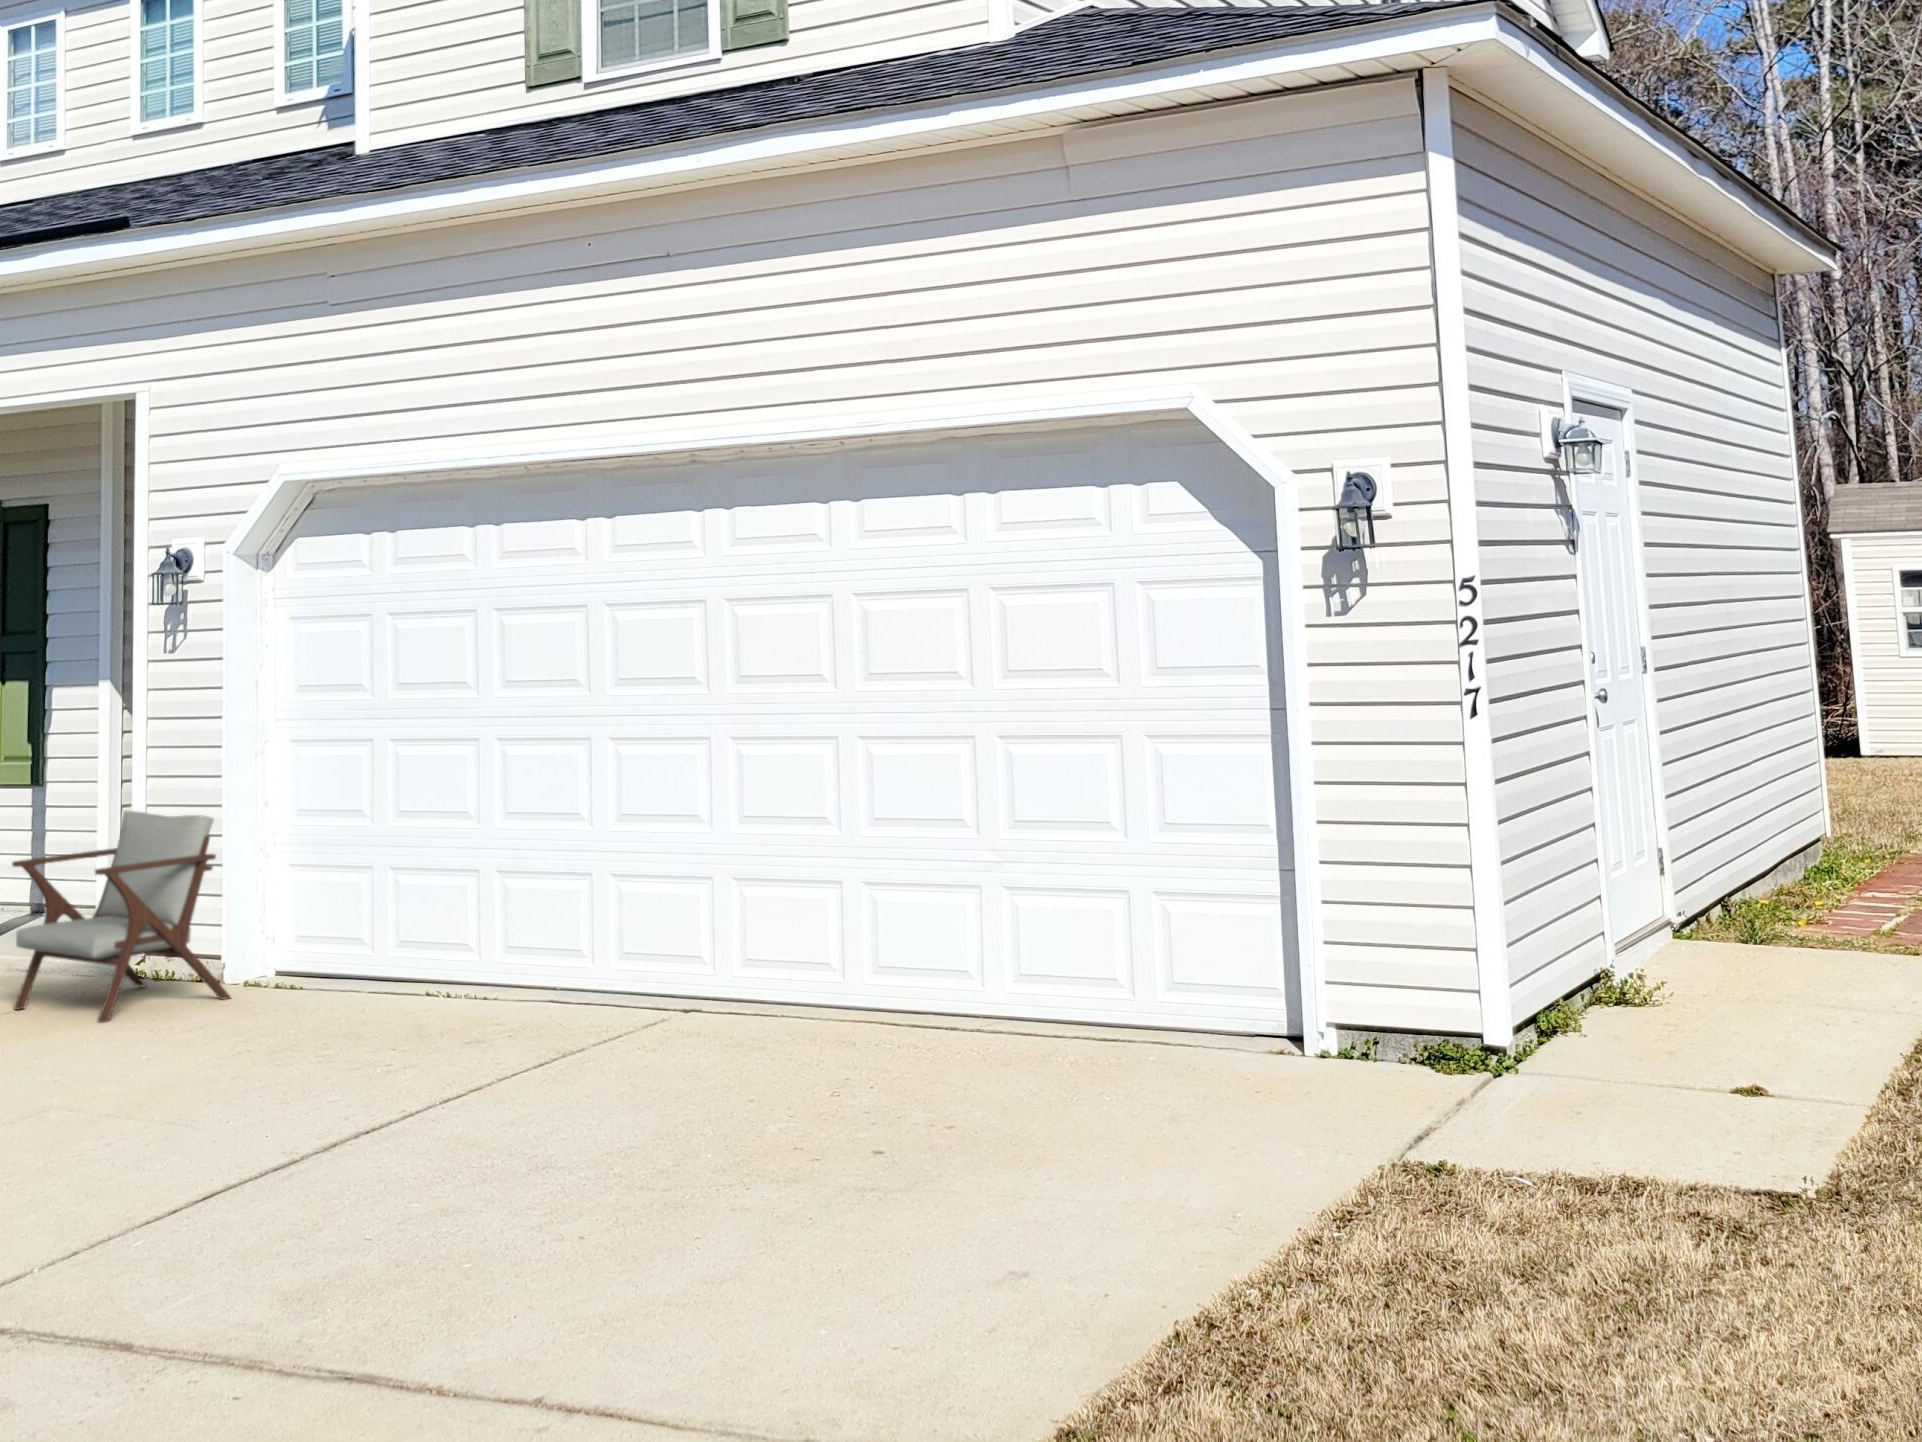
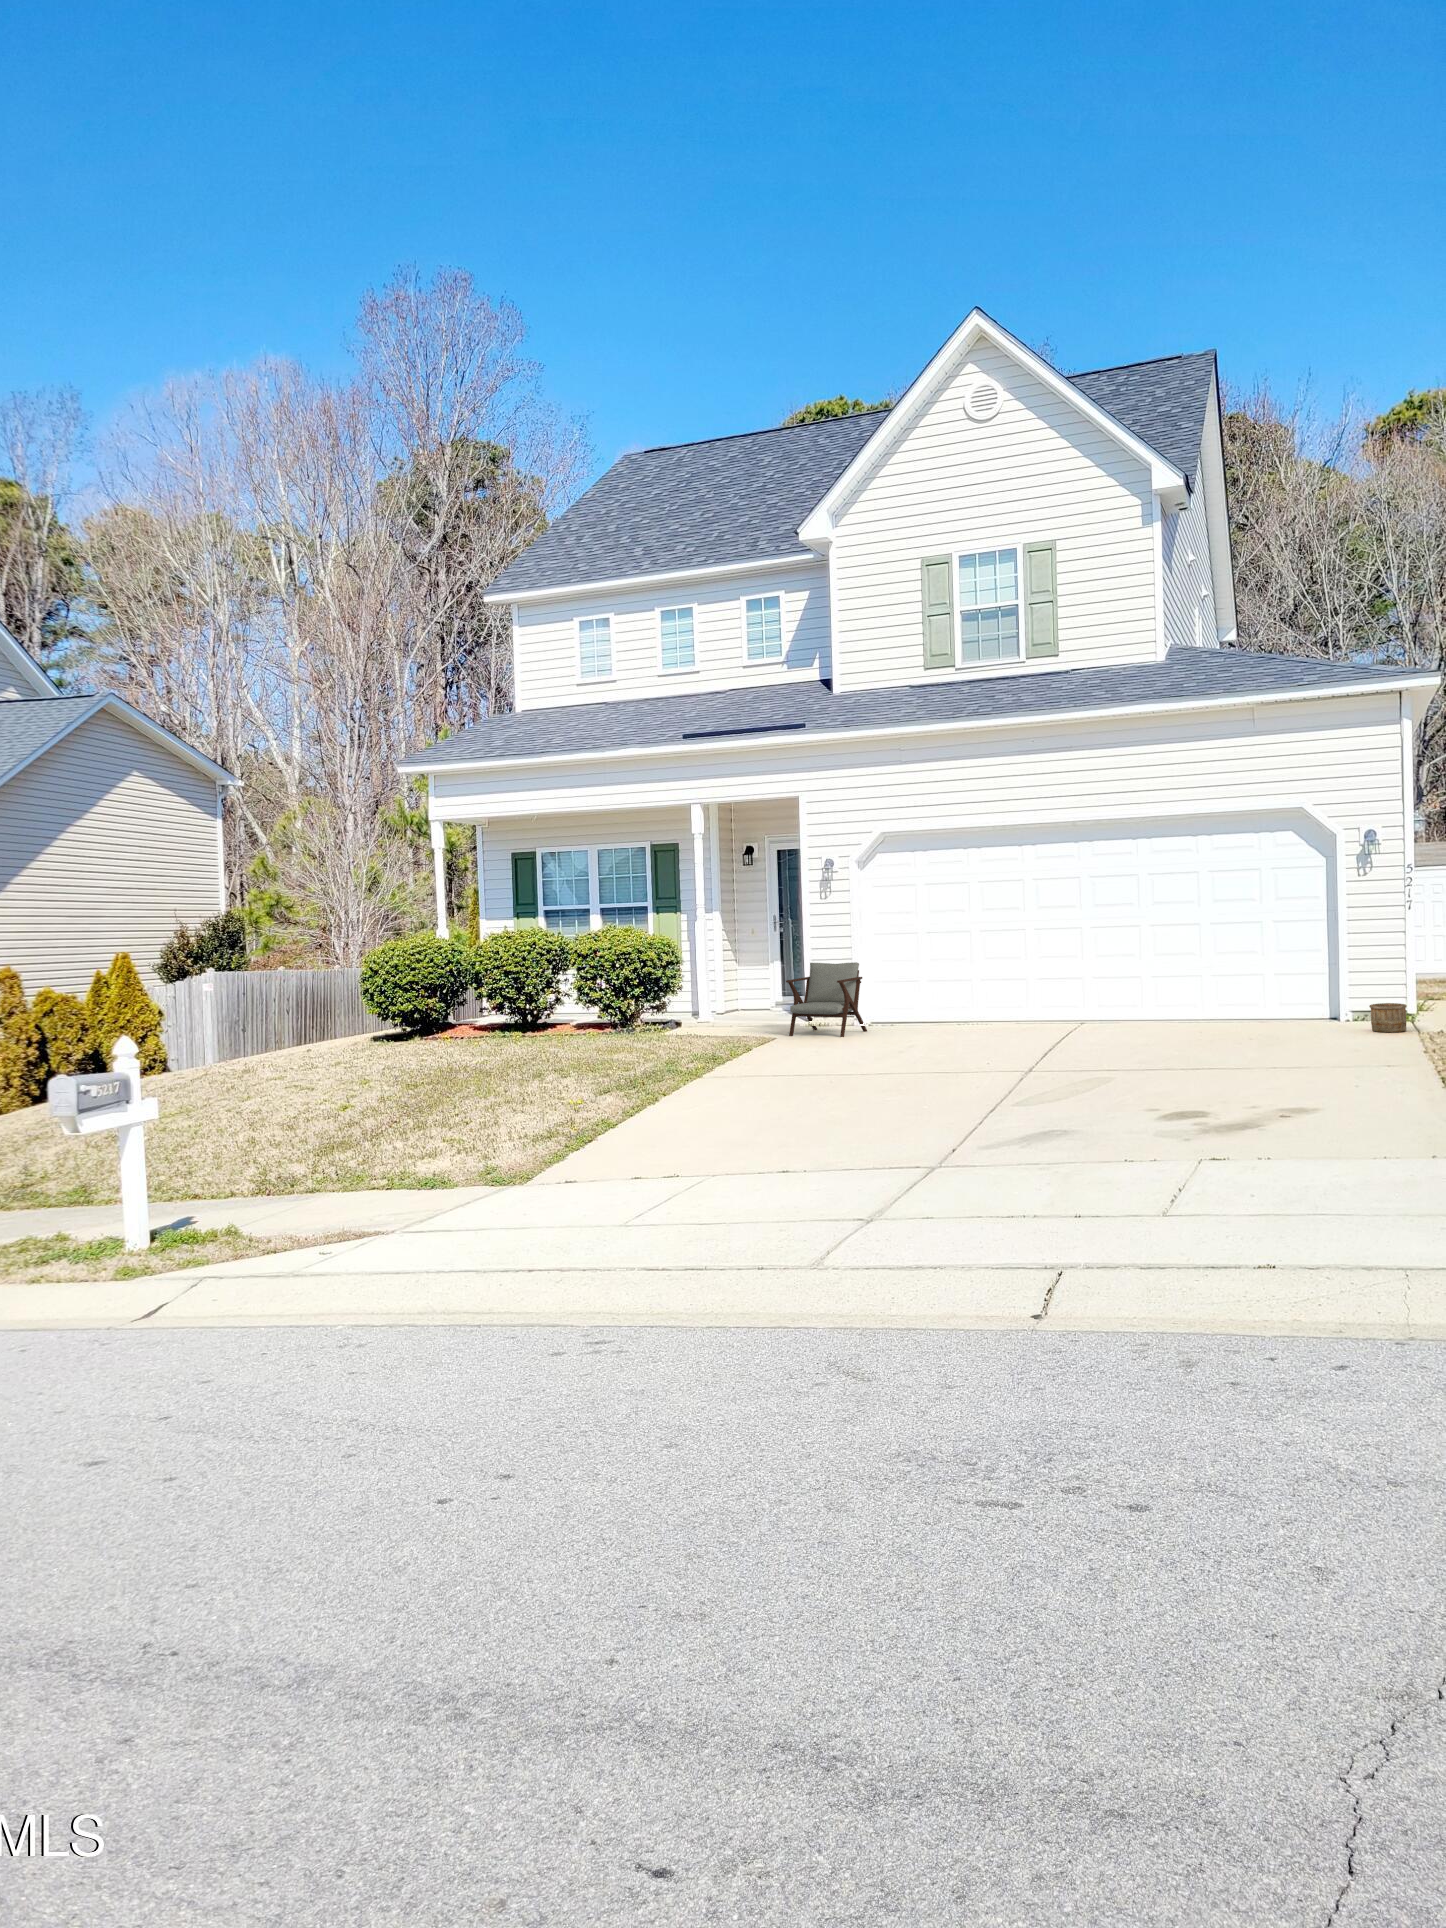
wooden bucket: none [1350,1001,1460,1102] -> present [1369,1003,1407,1032]

